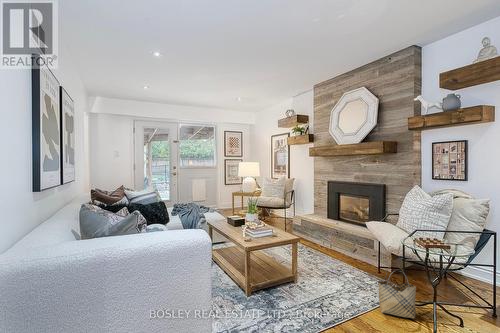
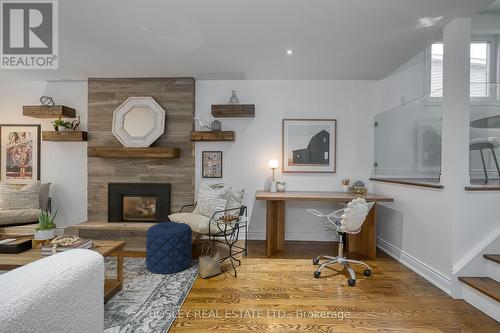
pouf: none [331,228,388,292] -> present [146,221,192,274]

